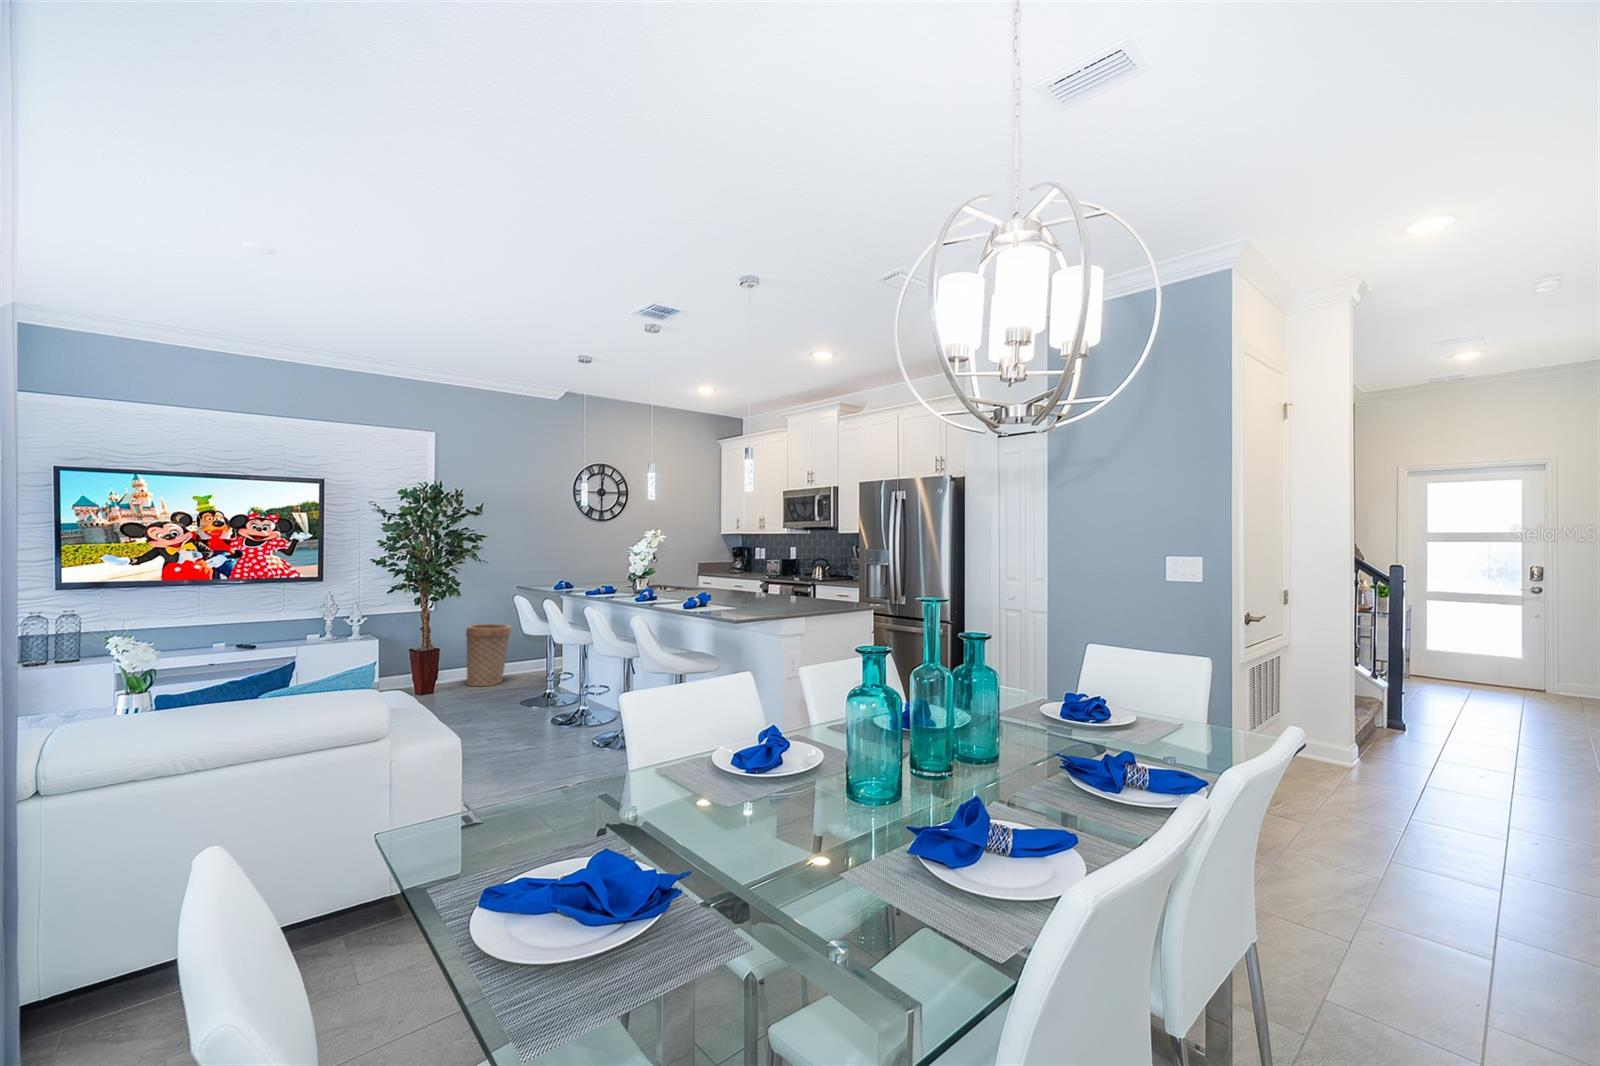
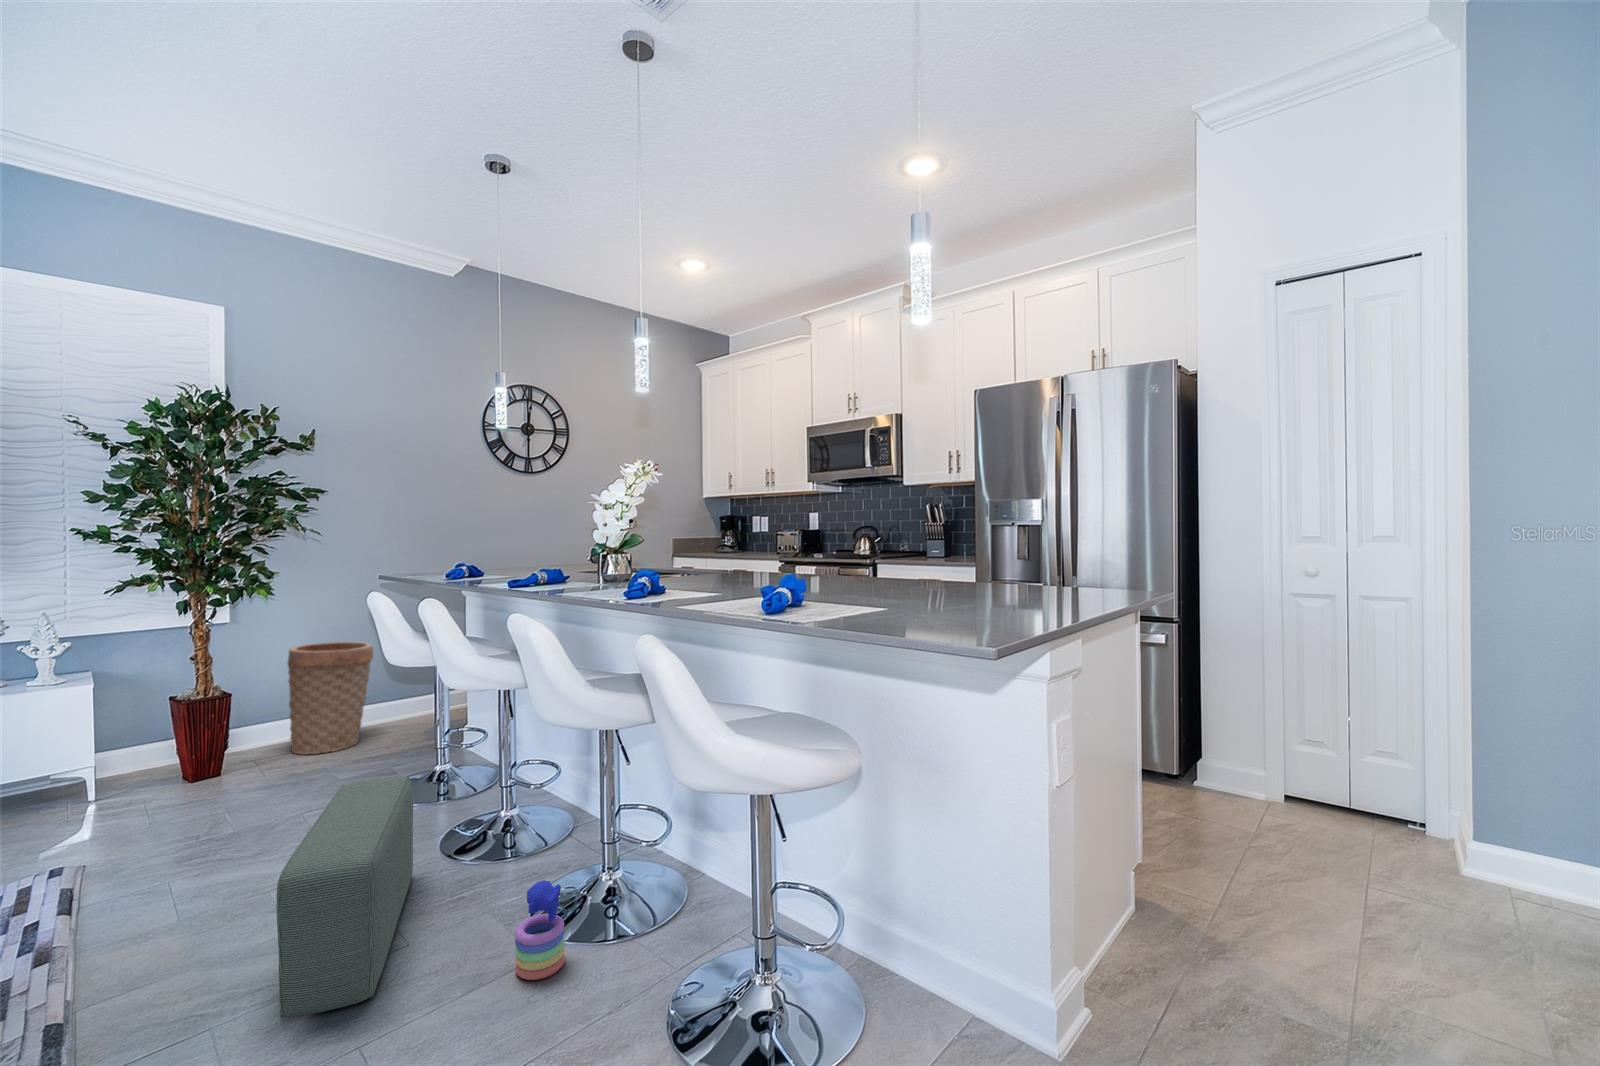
pouf: none [492,682,538,760] -> present [276,777,413,1018]
stacking toy: none [580,719,600,757] -> present [515,880,565,980]

